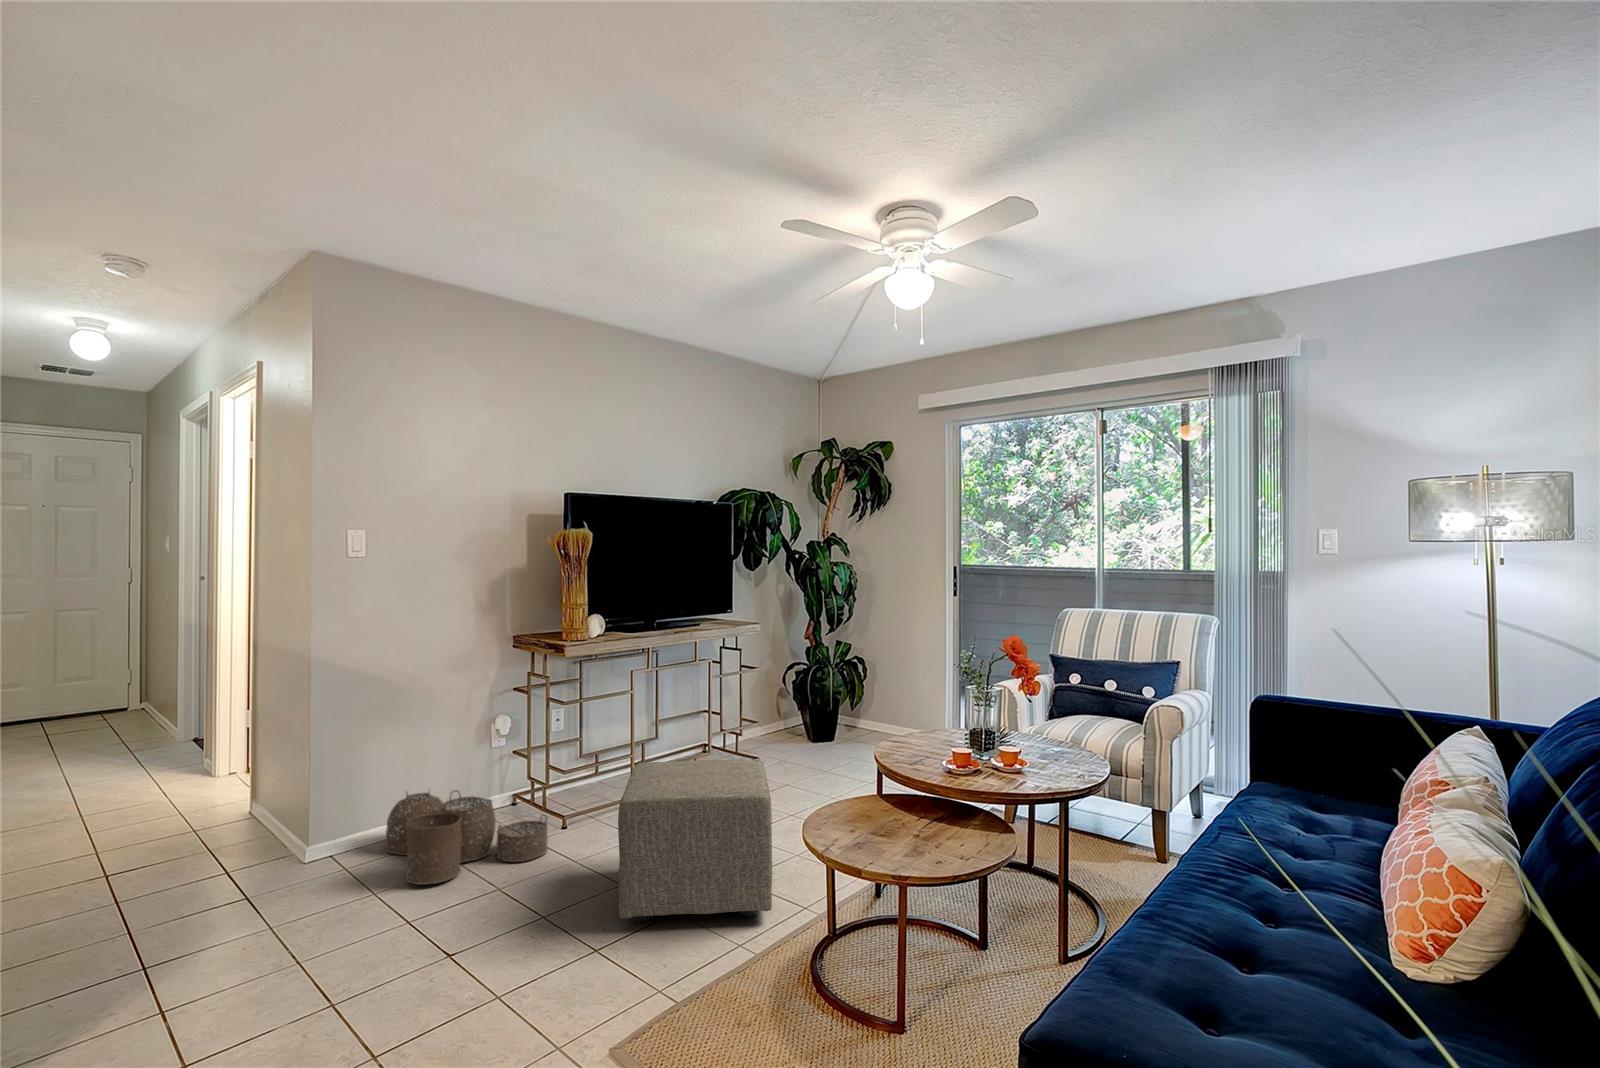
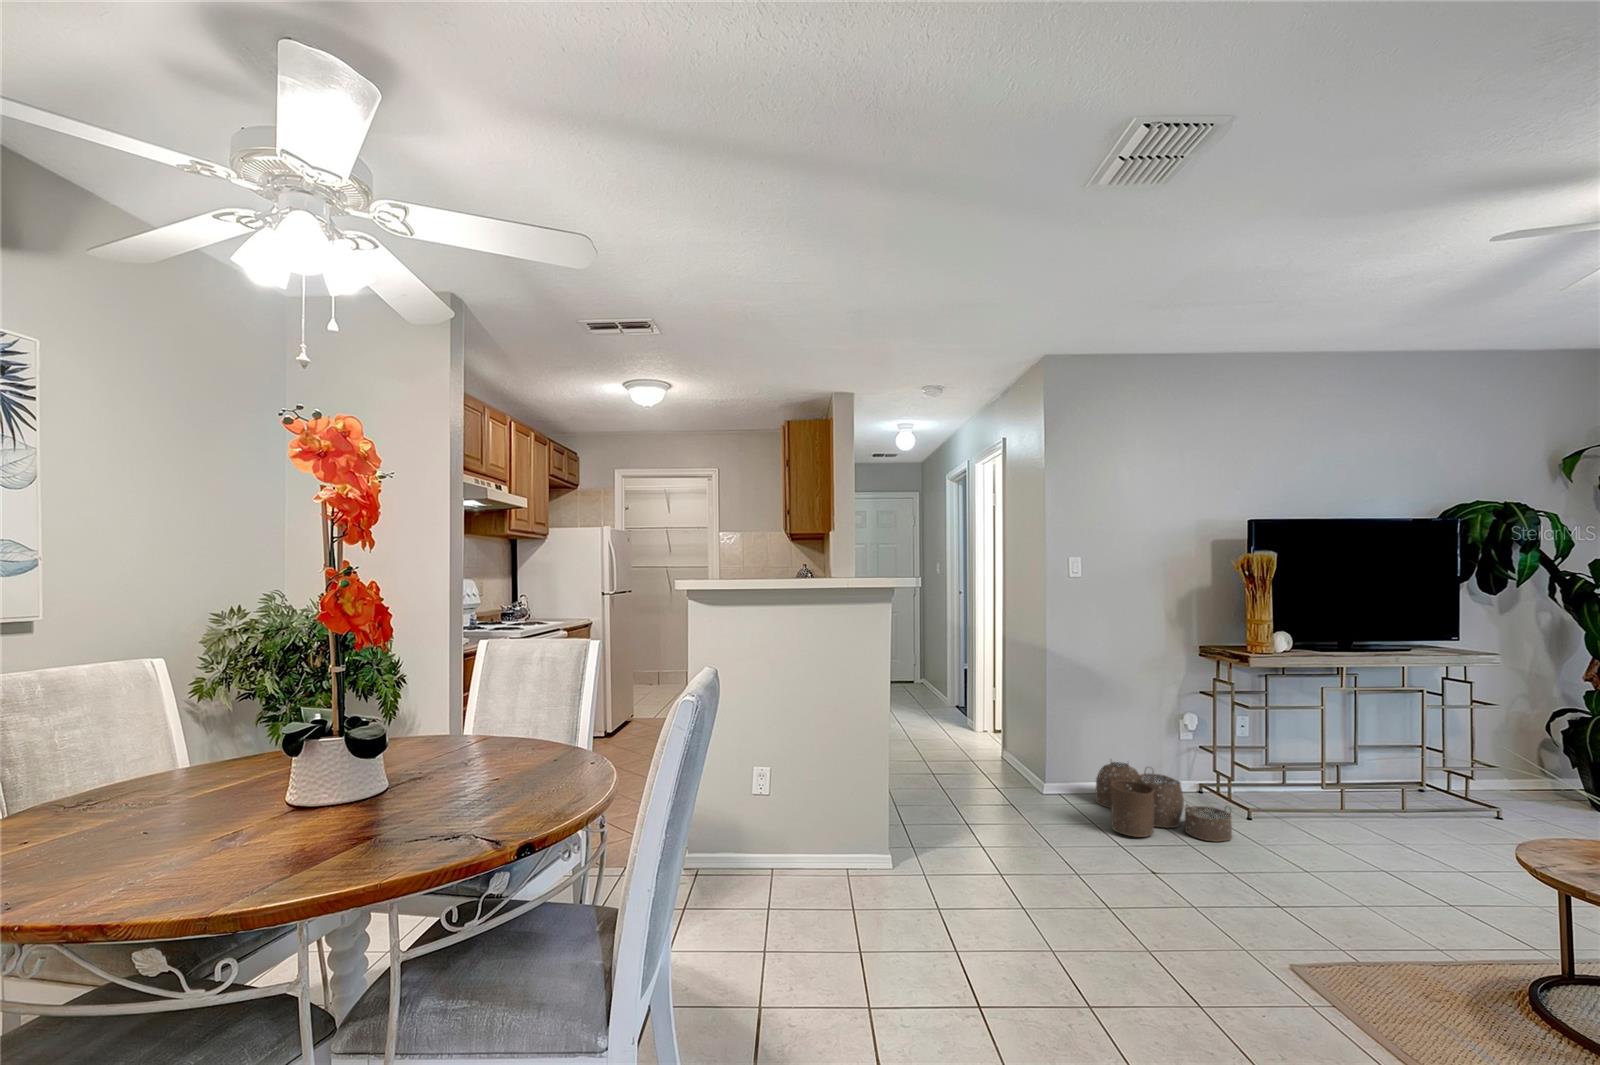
ottoman: present [618,760,772,921] -> none [1299,782,1490,971]

